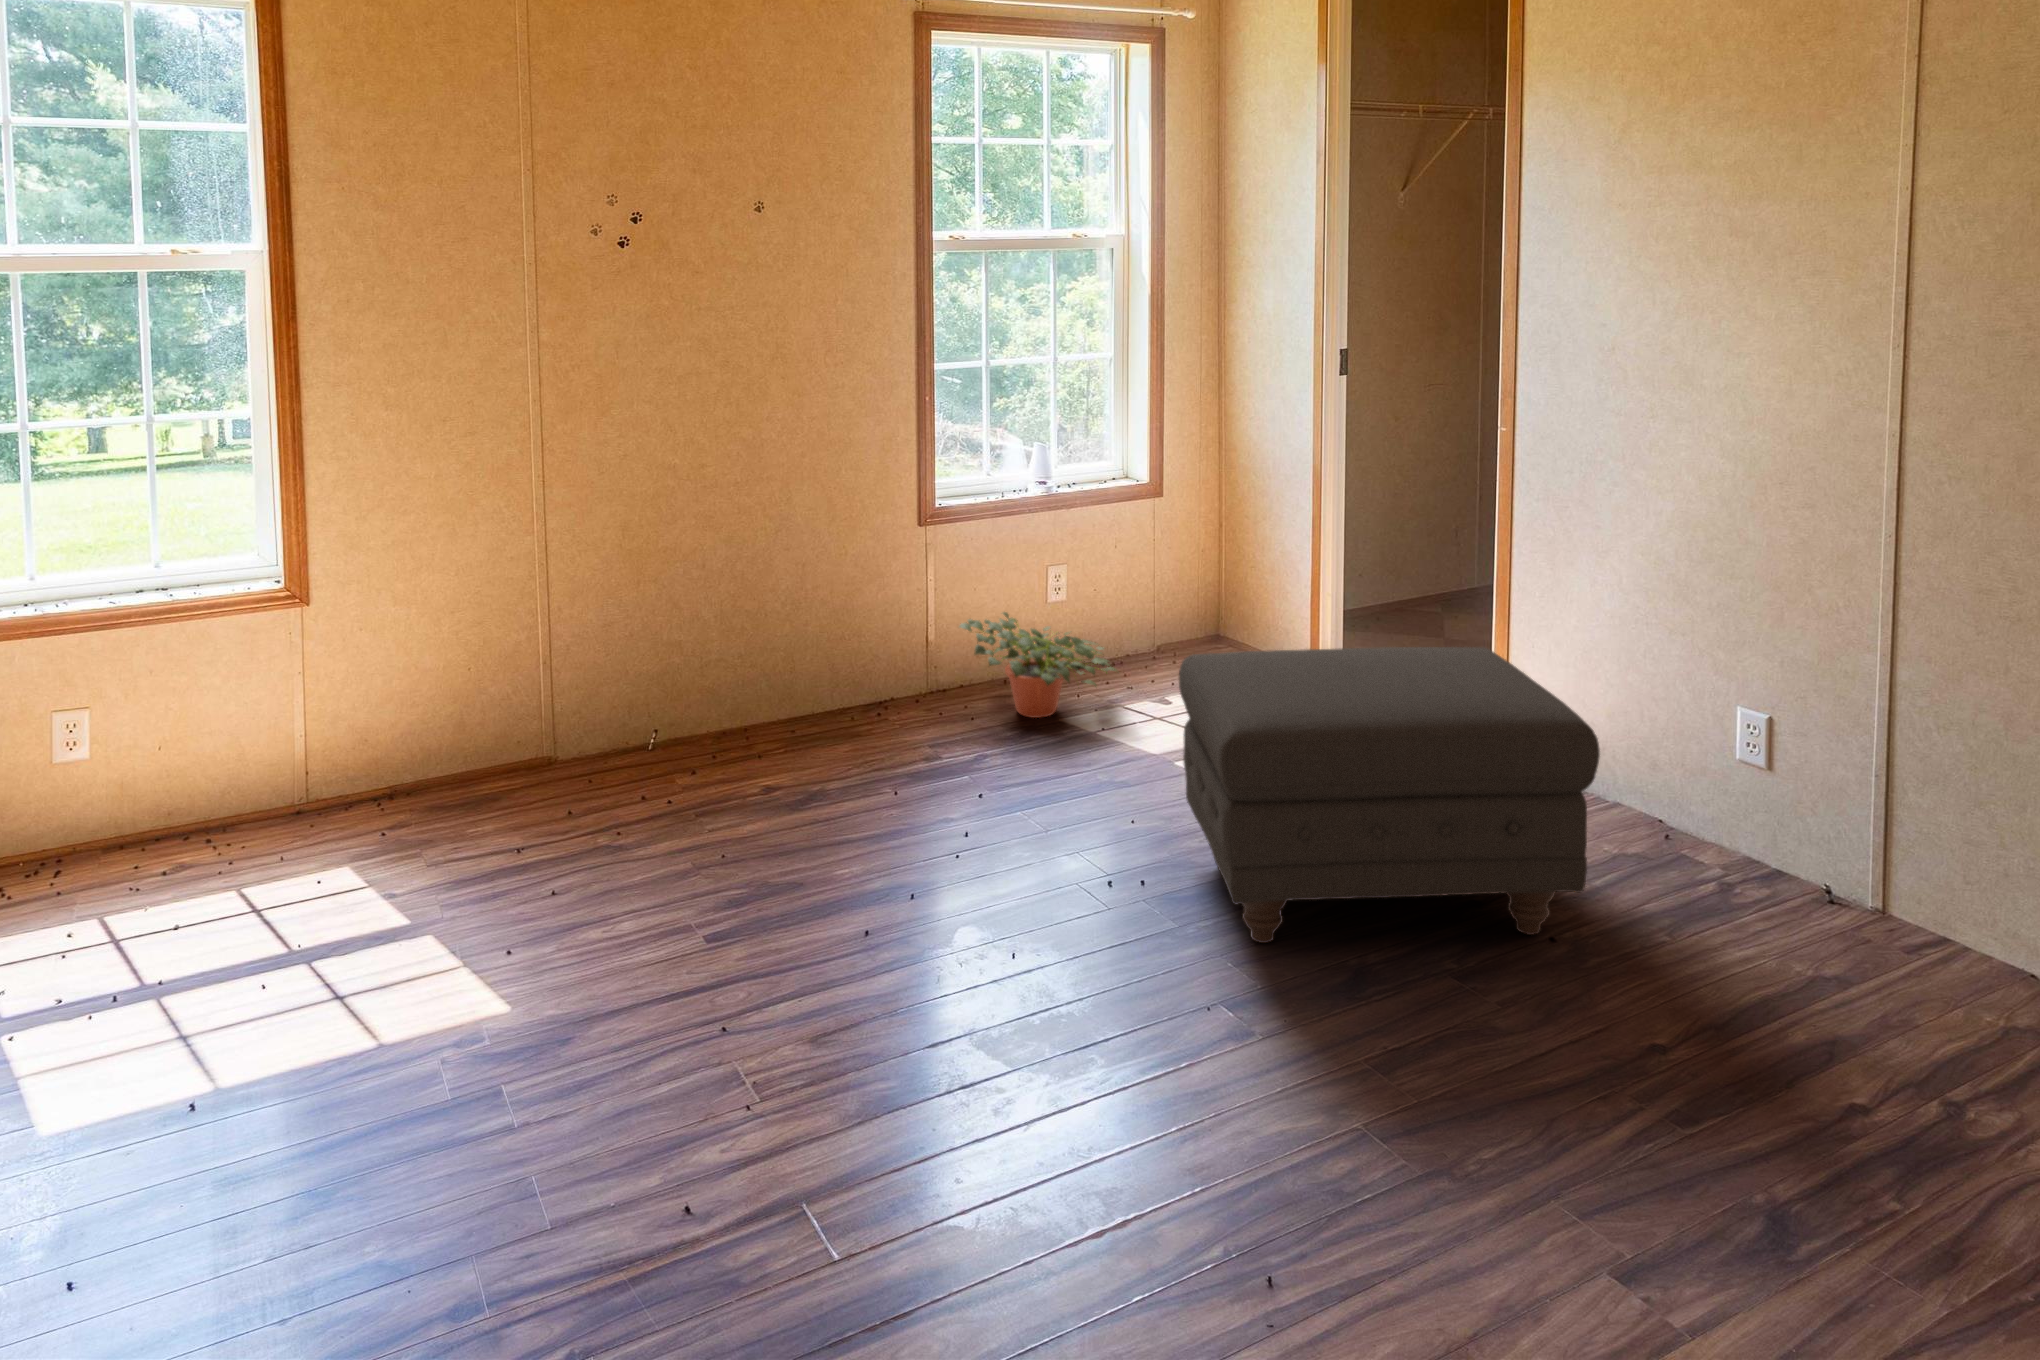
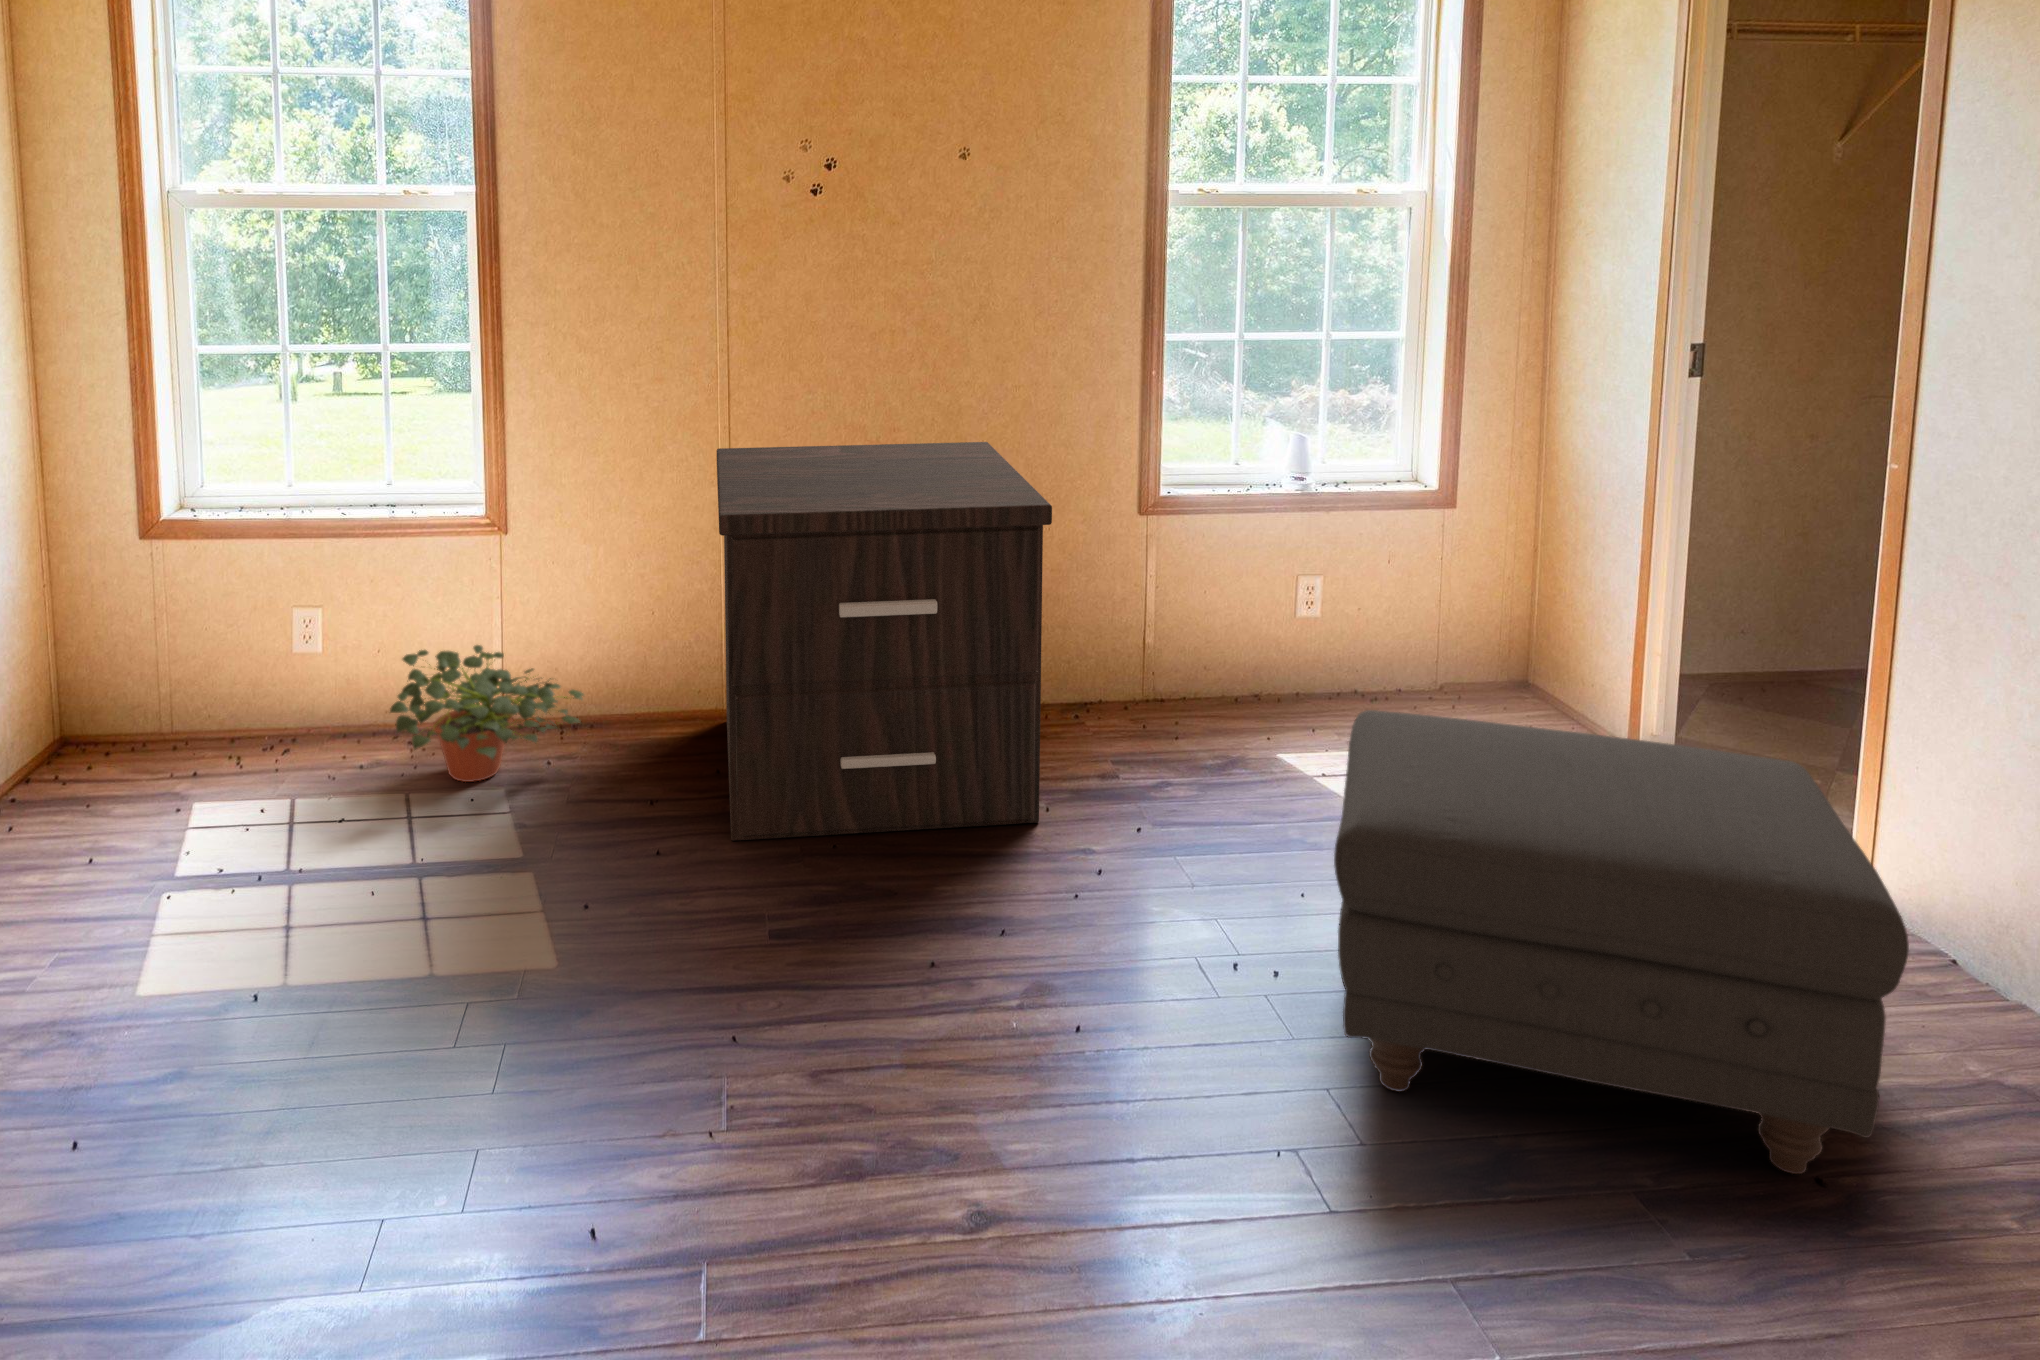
nightstand: none [530,475,897,873] -> present [717,442,1052,841]
potted plant: present [959,612,1117,718] -> present [390,645,584,782]

